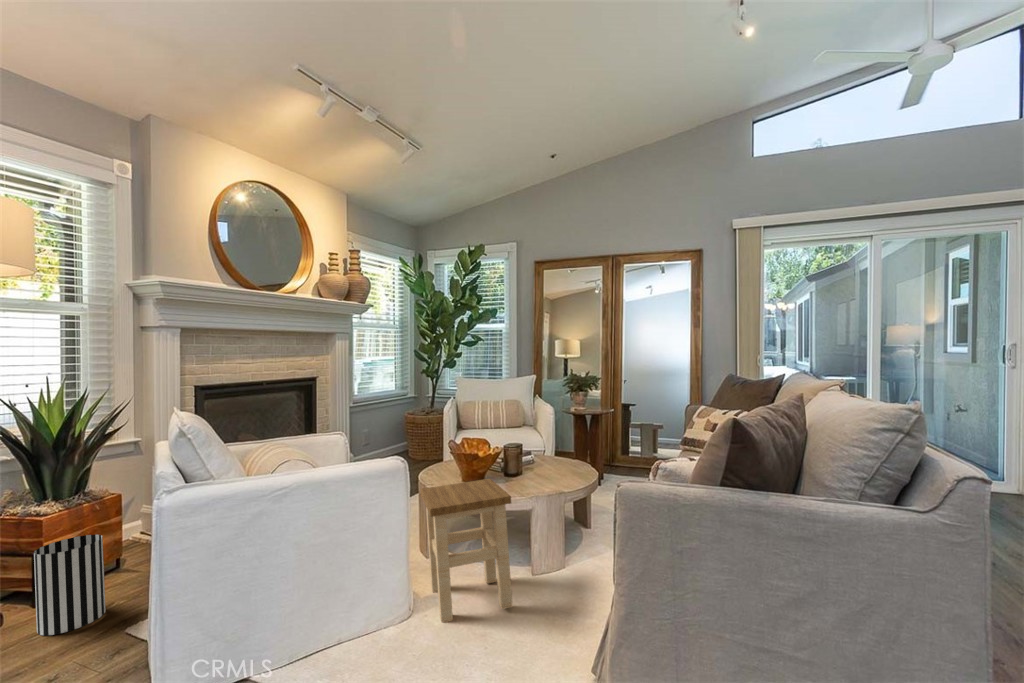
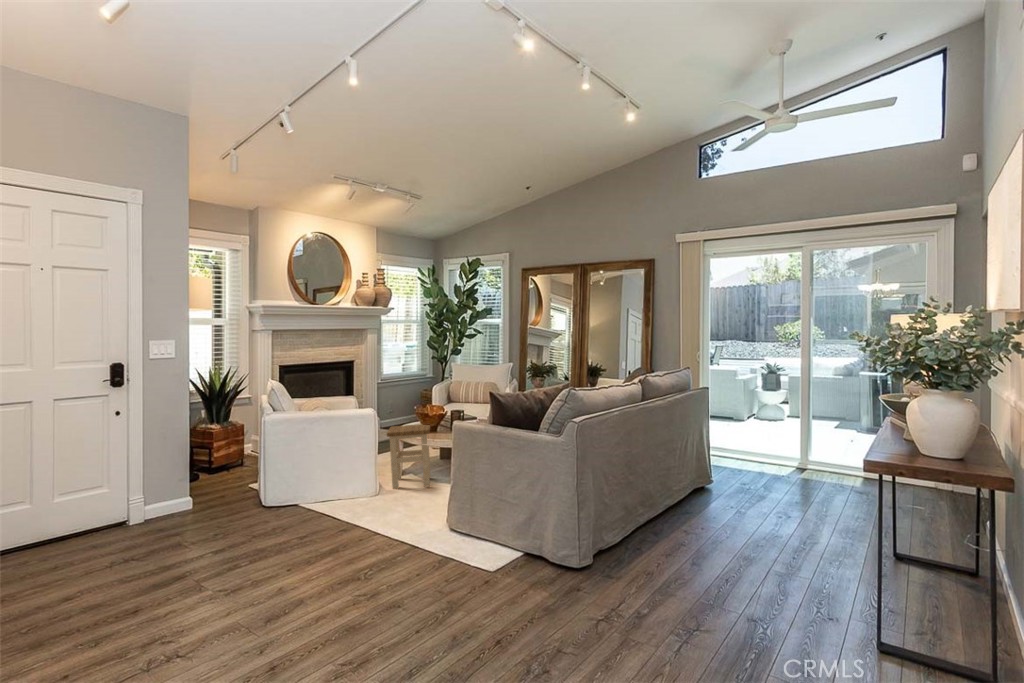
wastebasket: present [34,535,106,635] -> none [214,439,243,480]

